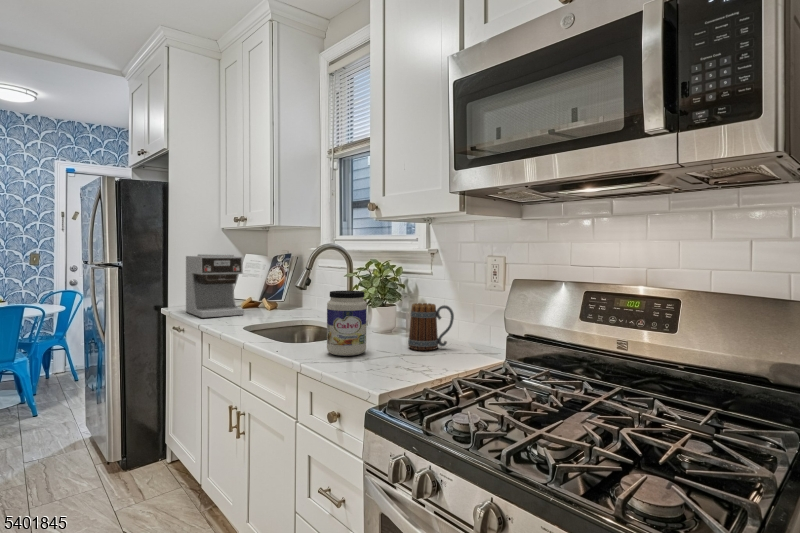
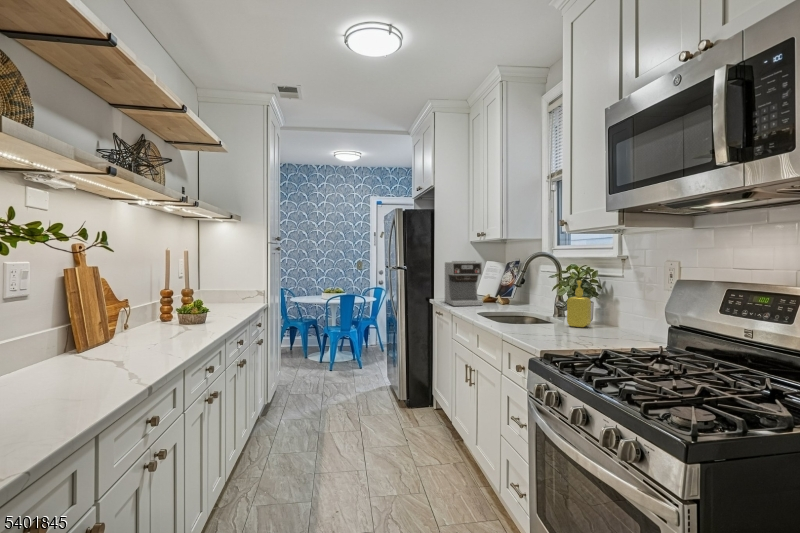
soap dispenser: none [374,281,401,341] -> present [567,280,591,327]
jar: present [327,291,367,356] -> none [524,286,554,333]
mug: present [408,303,454,350] -> none [590,298,629,335]

